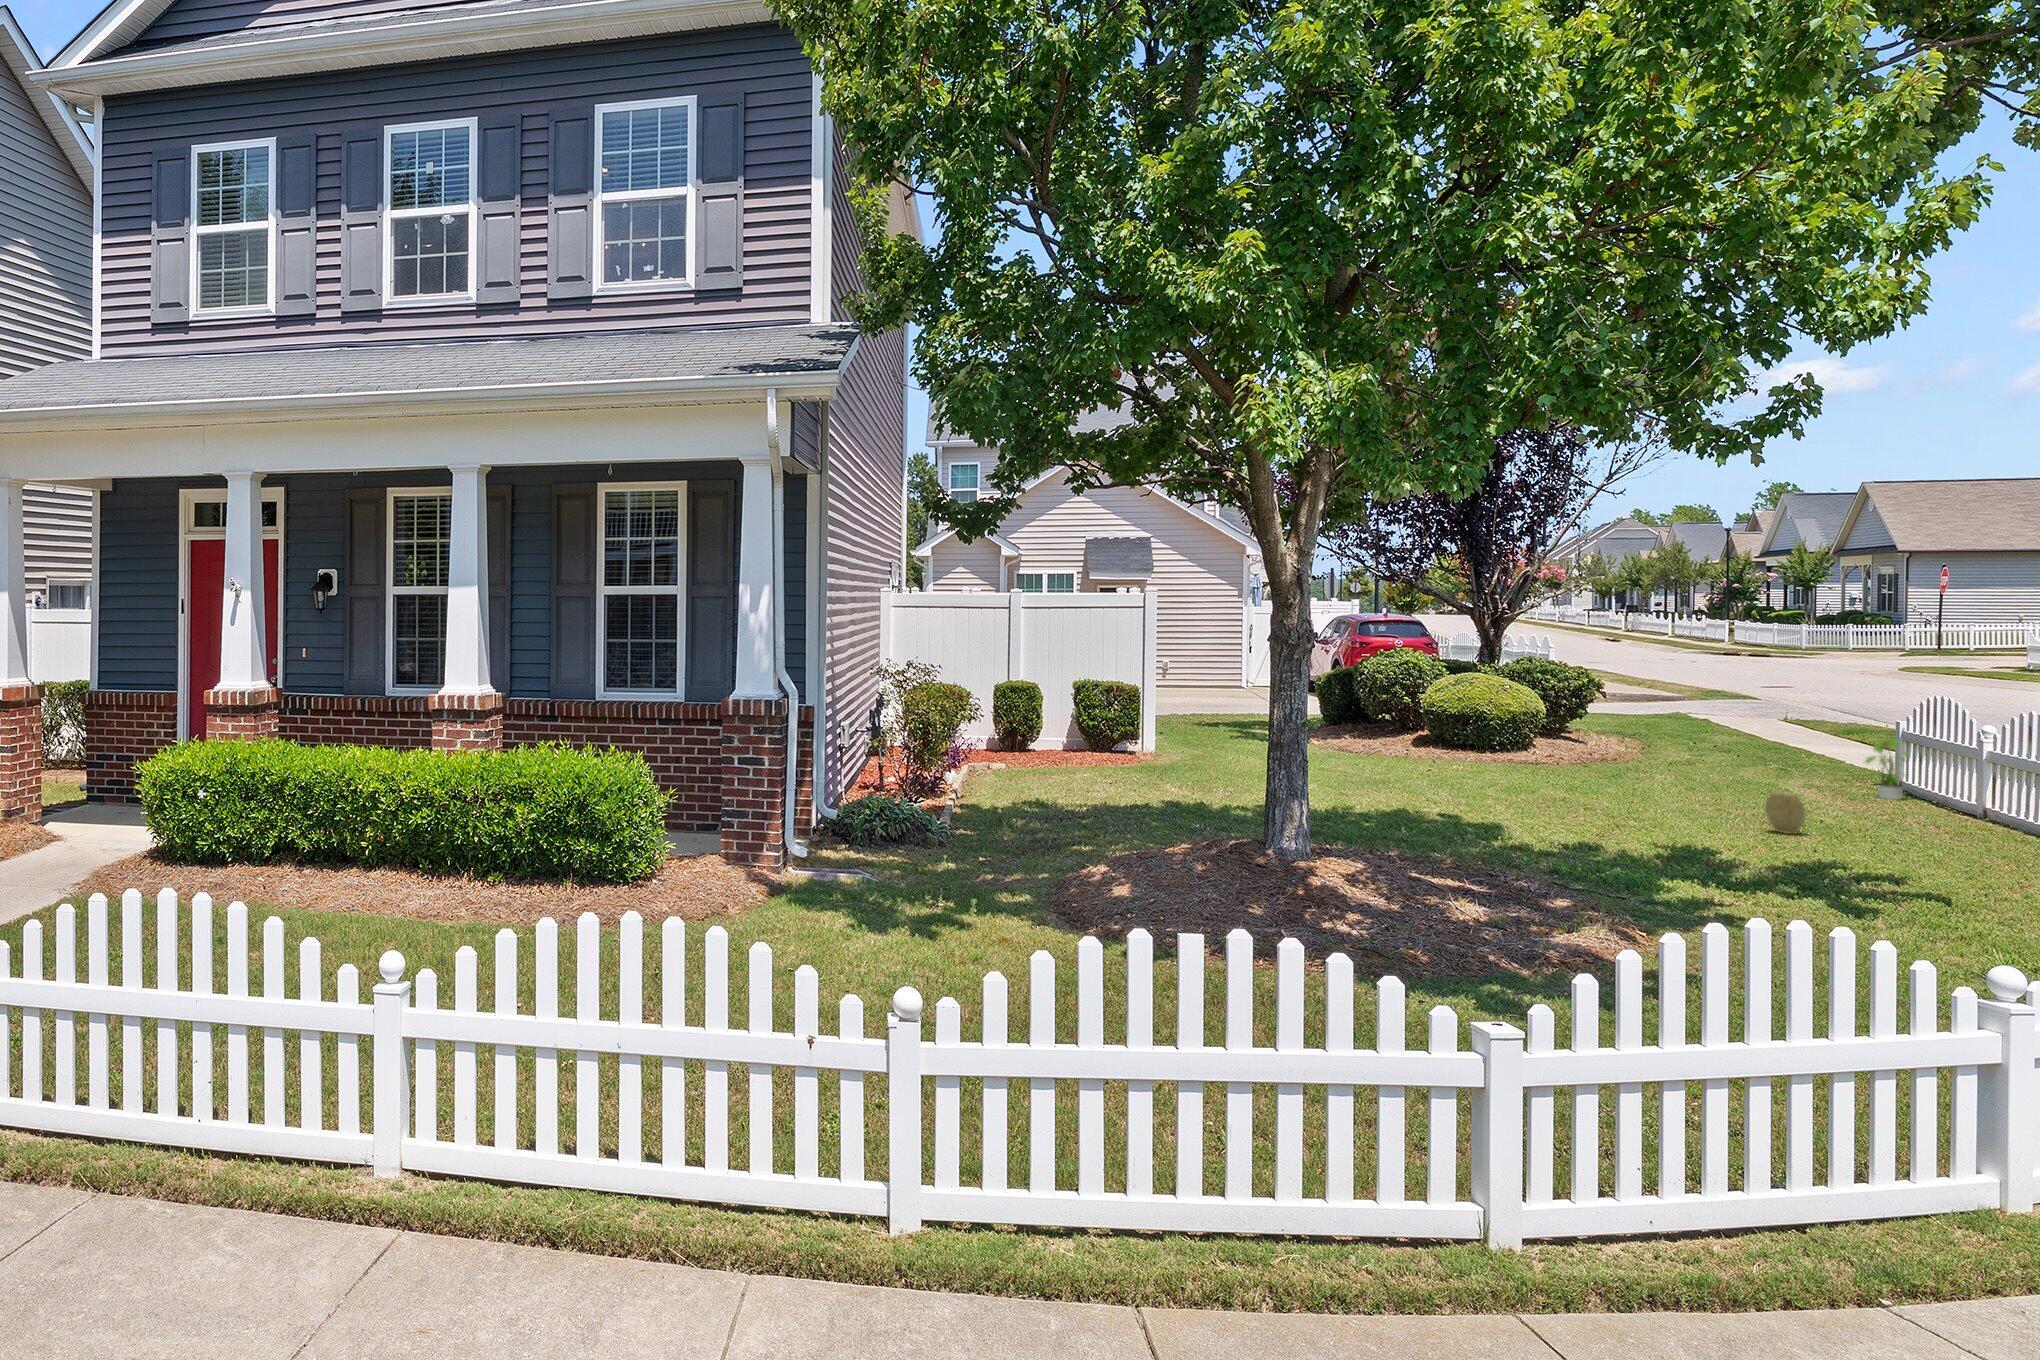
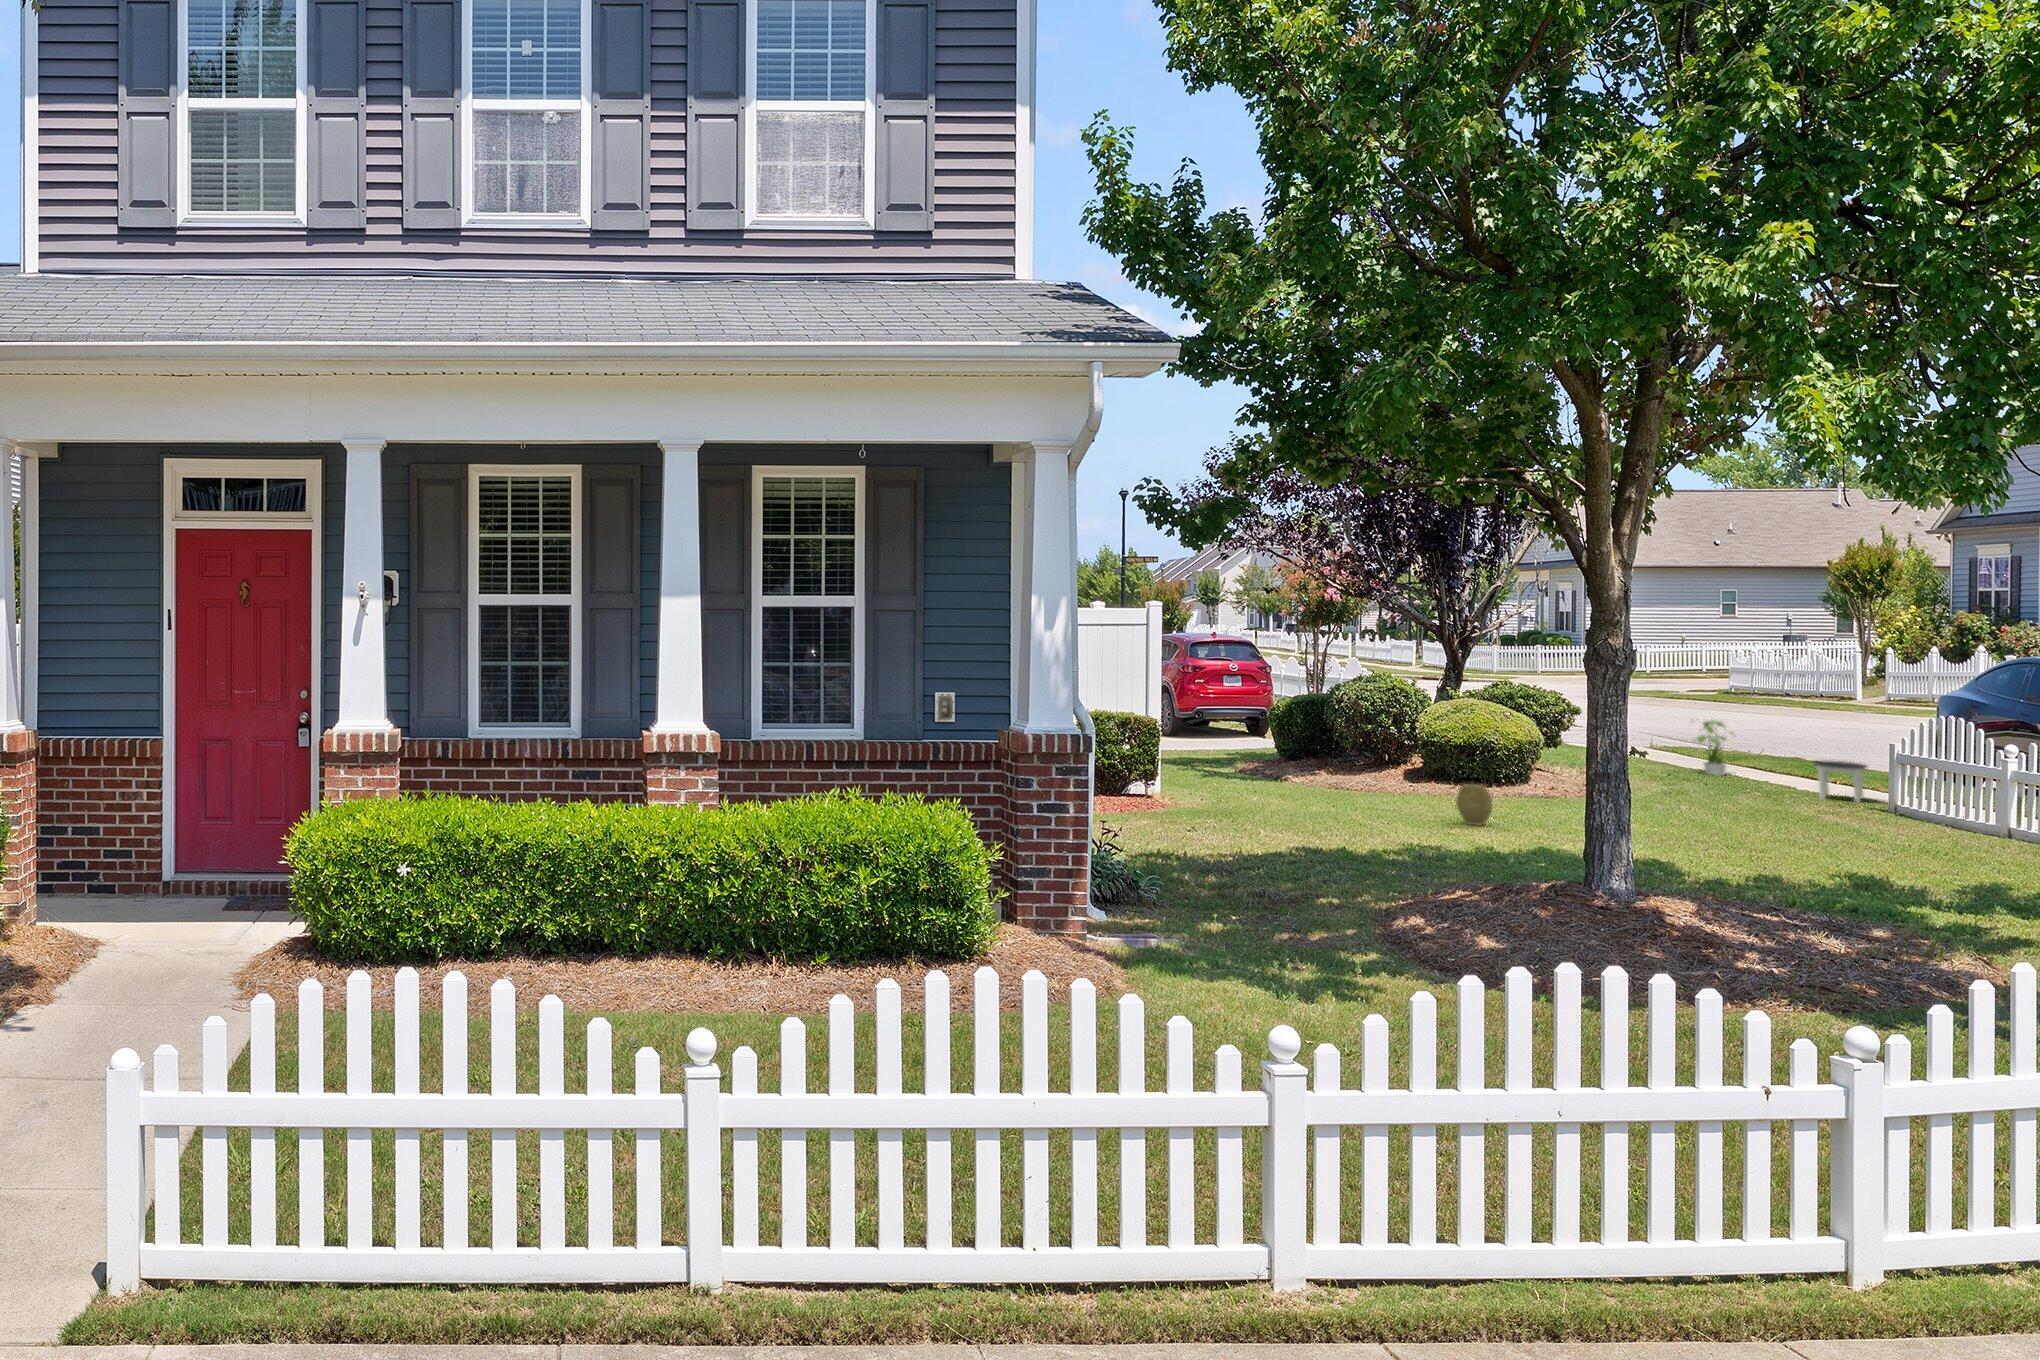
round table: none [1933,783,2000,830] -> present [1813,761,1867,802]
woven basket: present [1765,792,1805,834] -> present [1456,784,1493,825]

